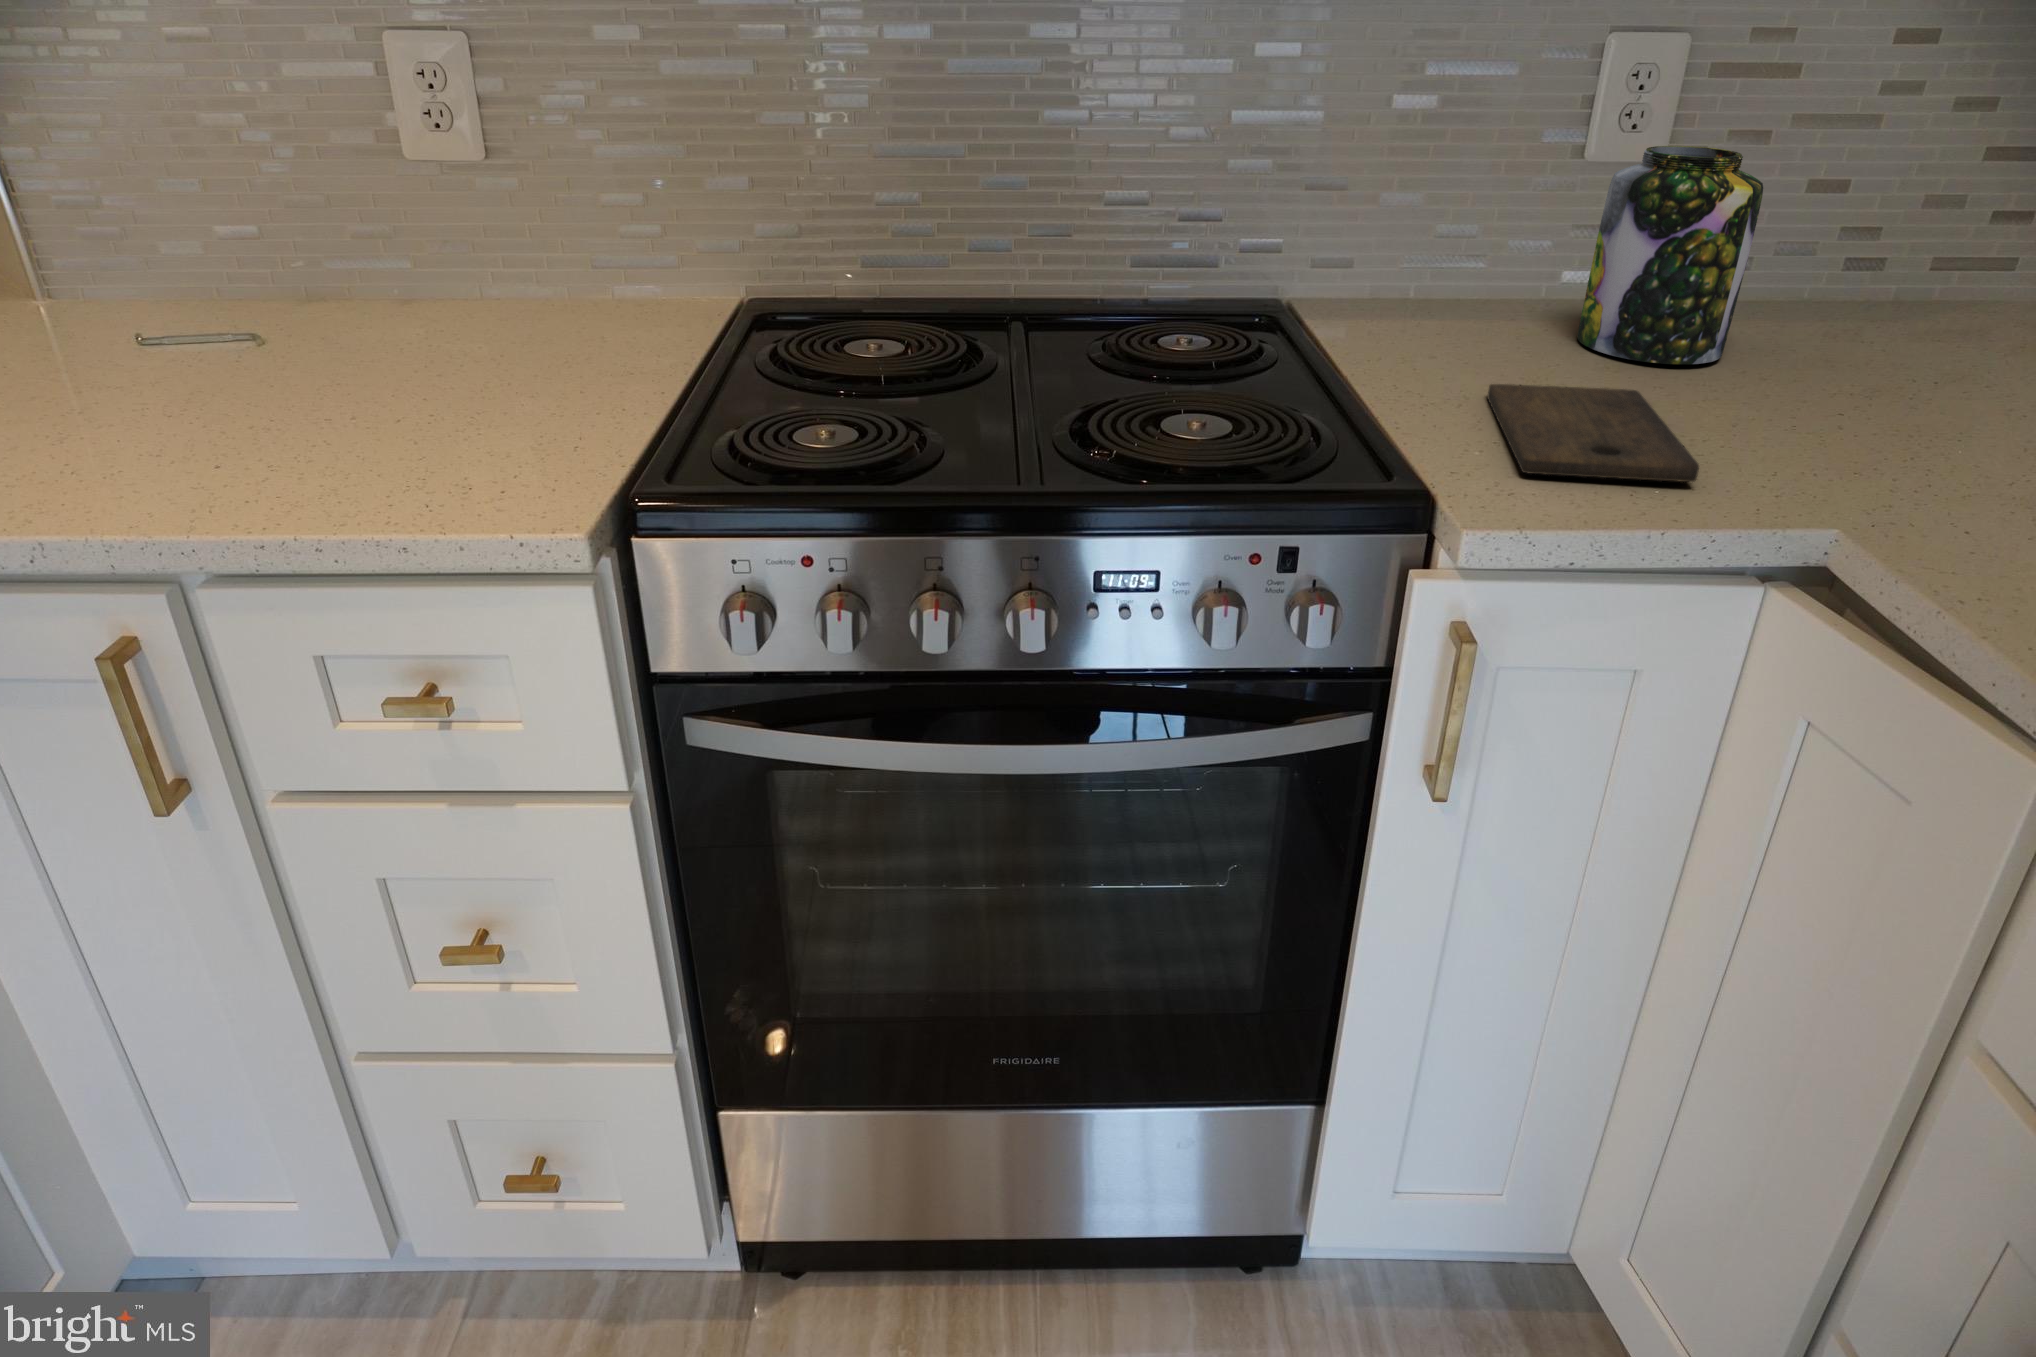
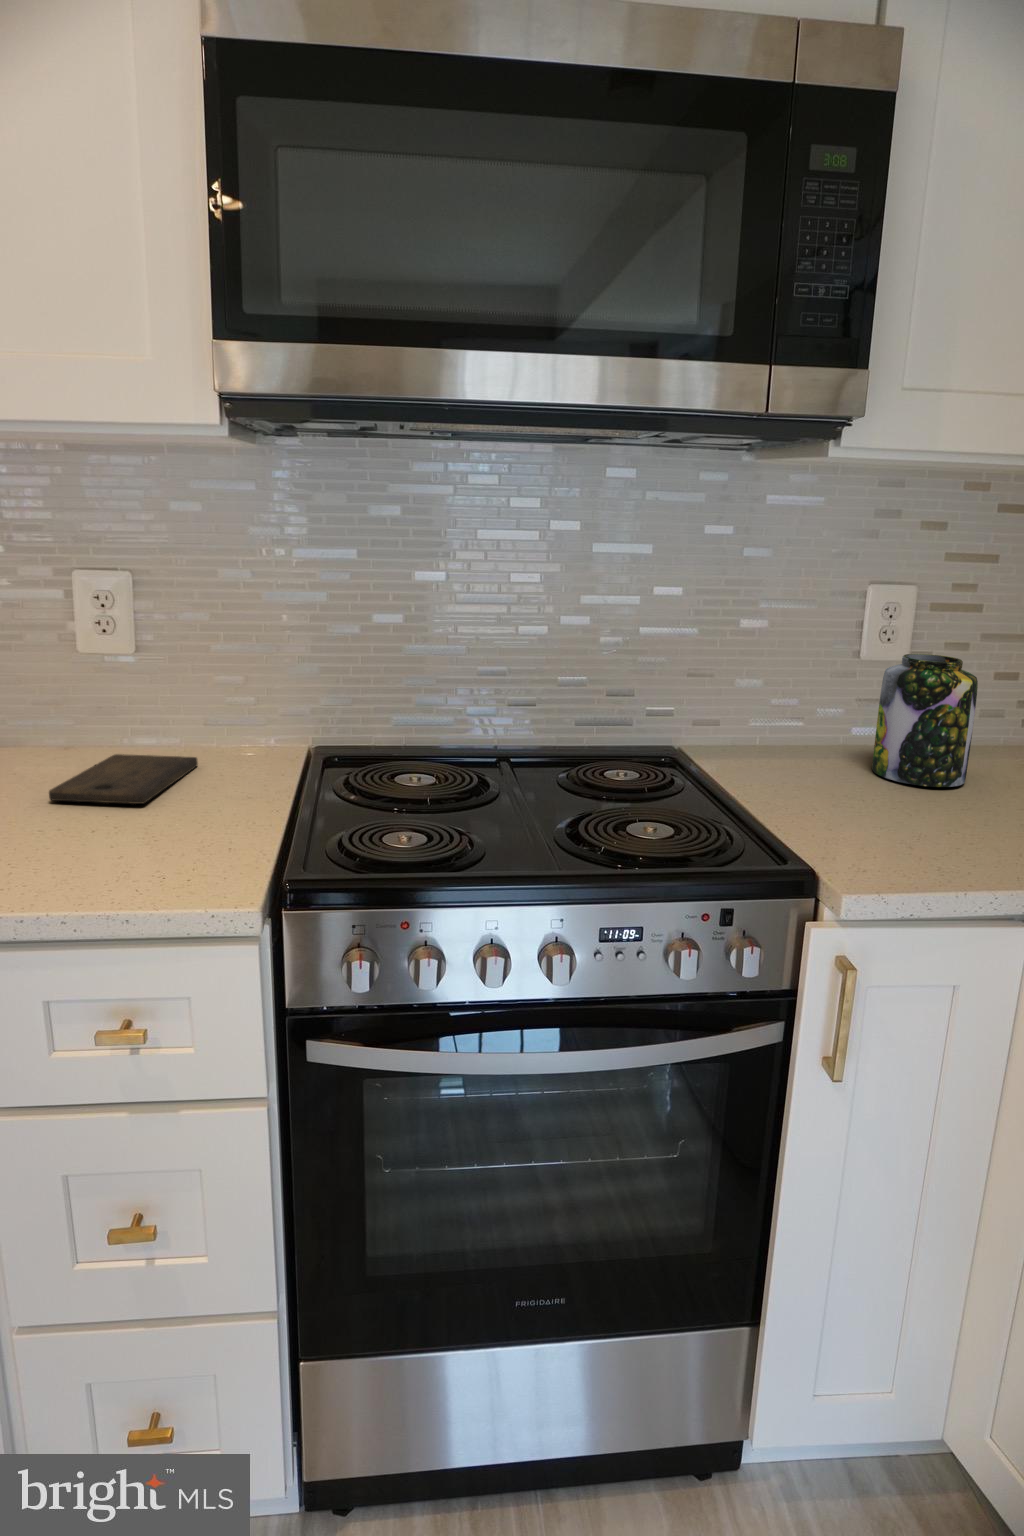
cutting board: present [1488,384,1699,482] -> present [49,754,198,804]

